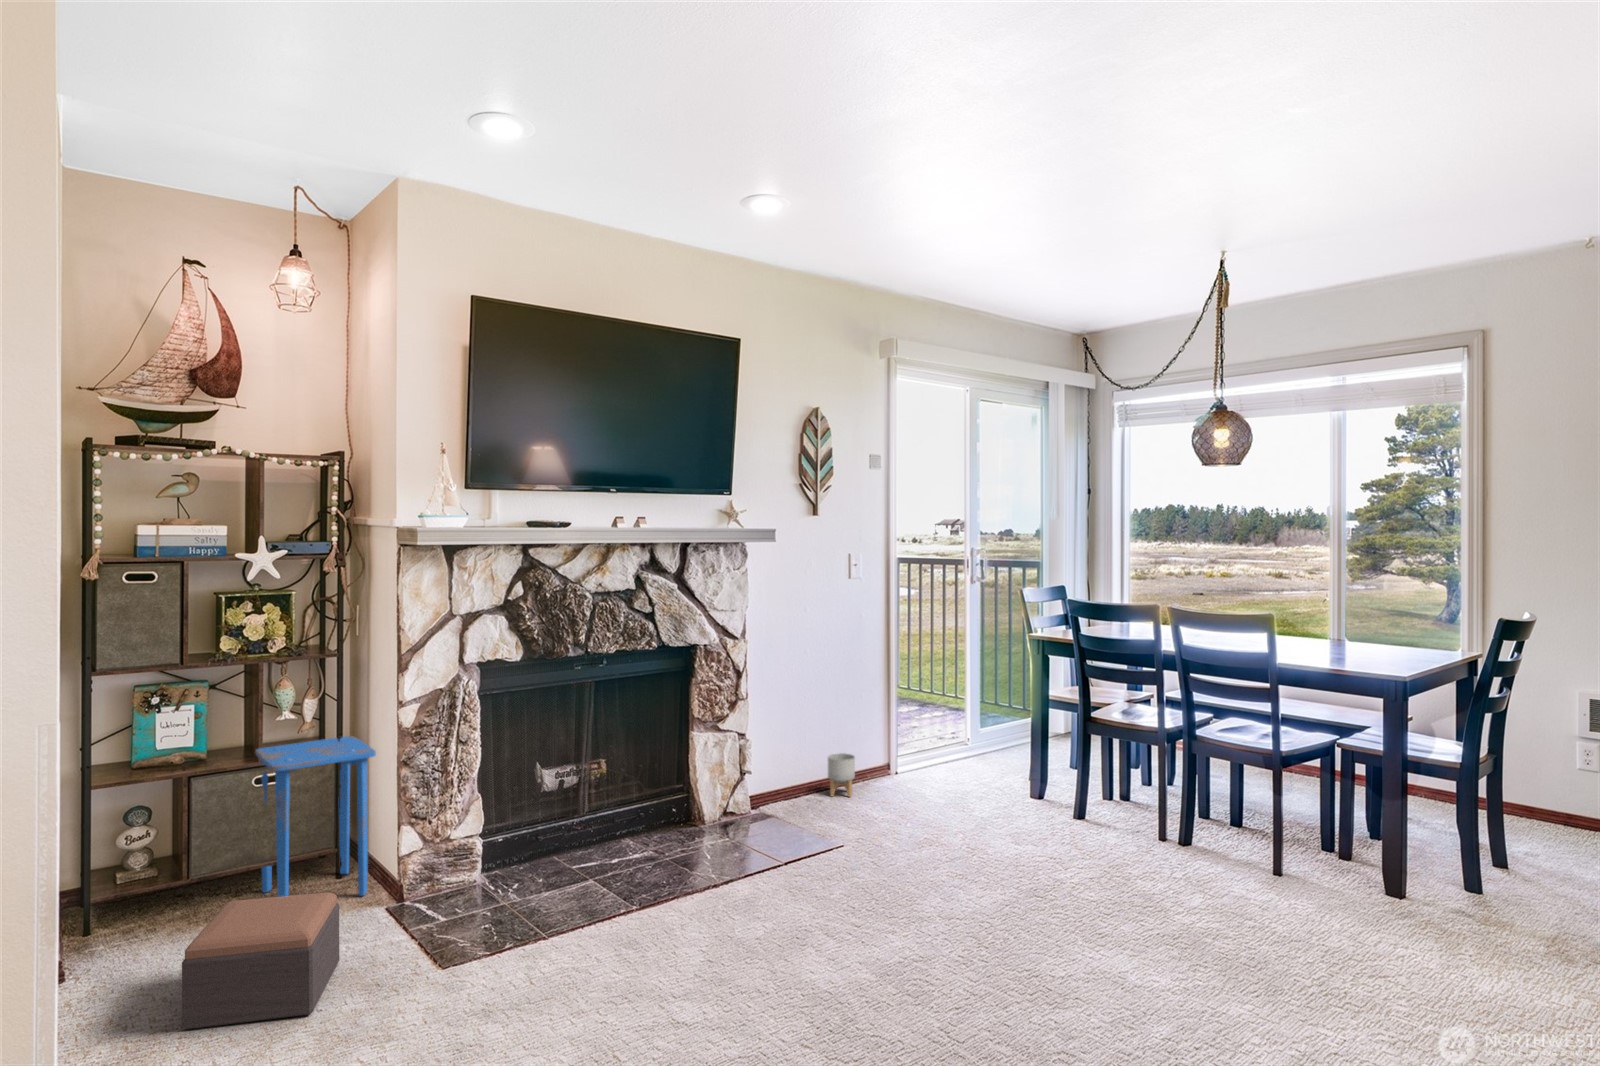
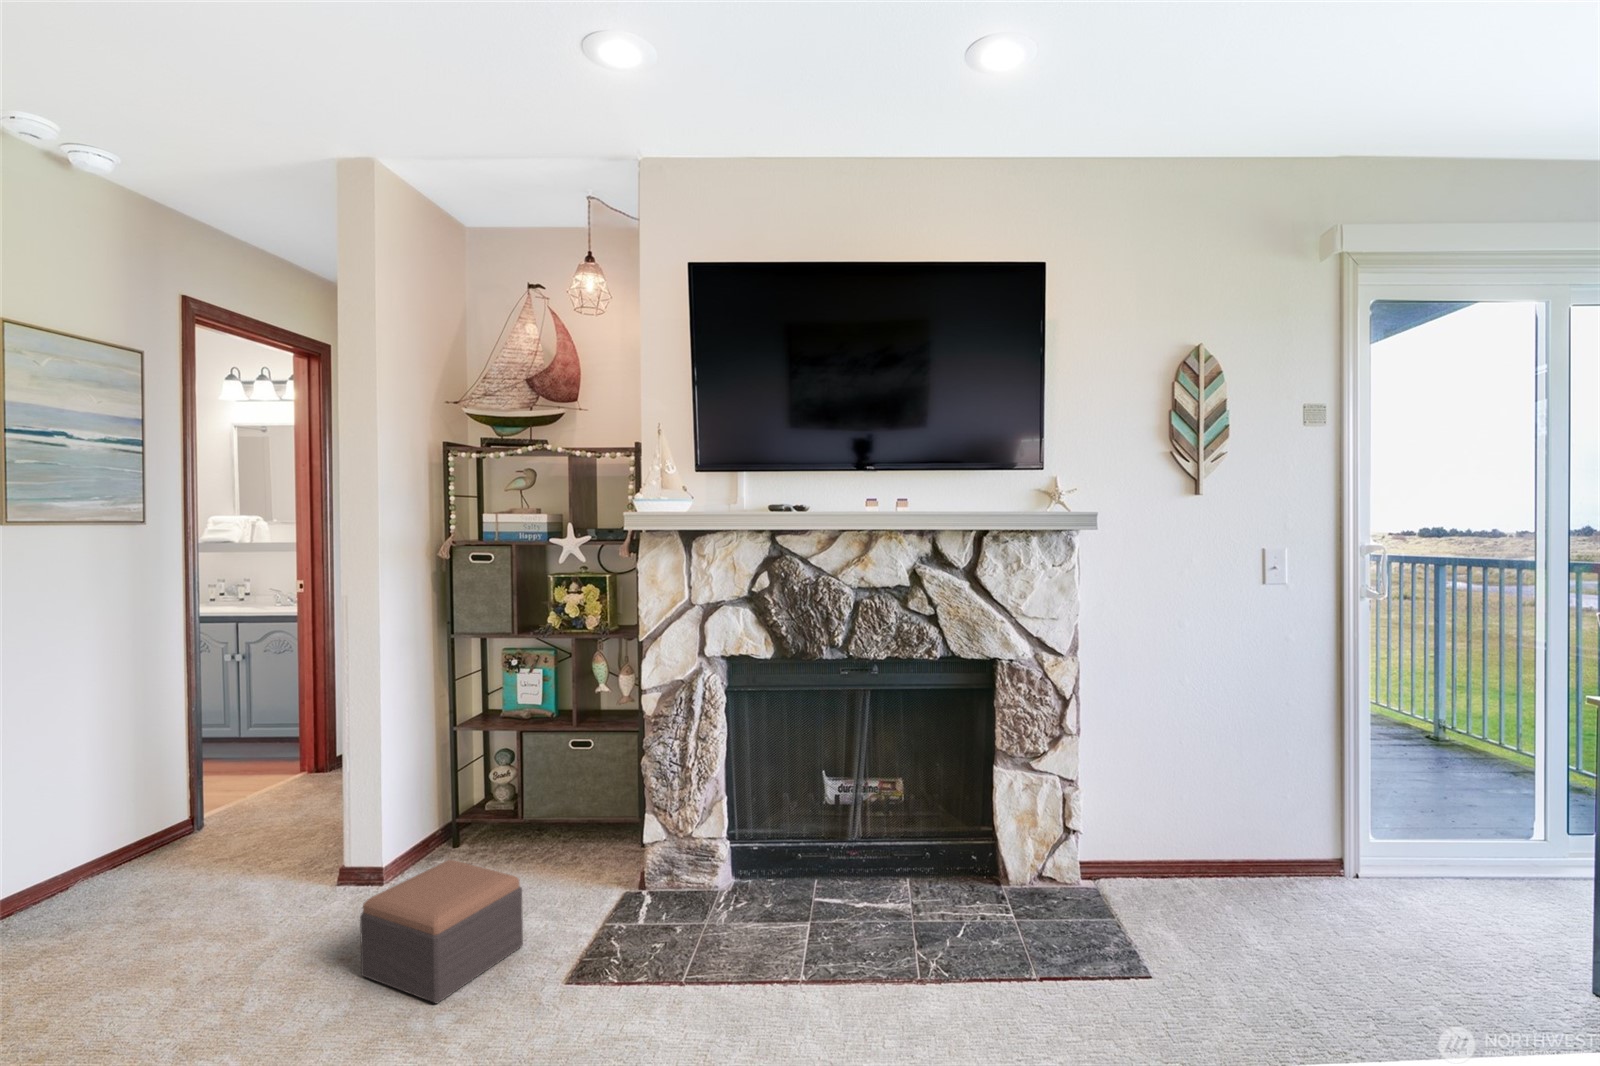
side table: present [255,736,376,897] -> none [541,713,647,874]
planter: present [828,753,855,797] -> none [1215,829,1259,900]

